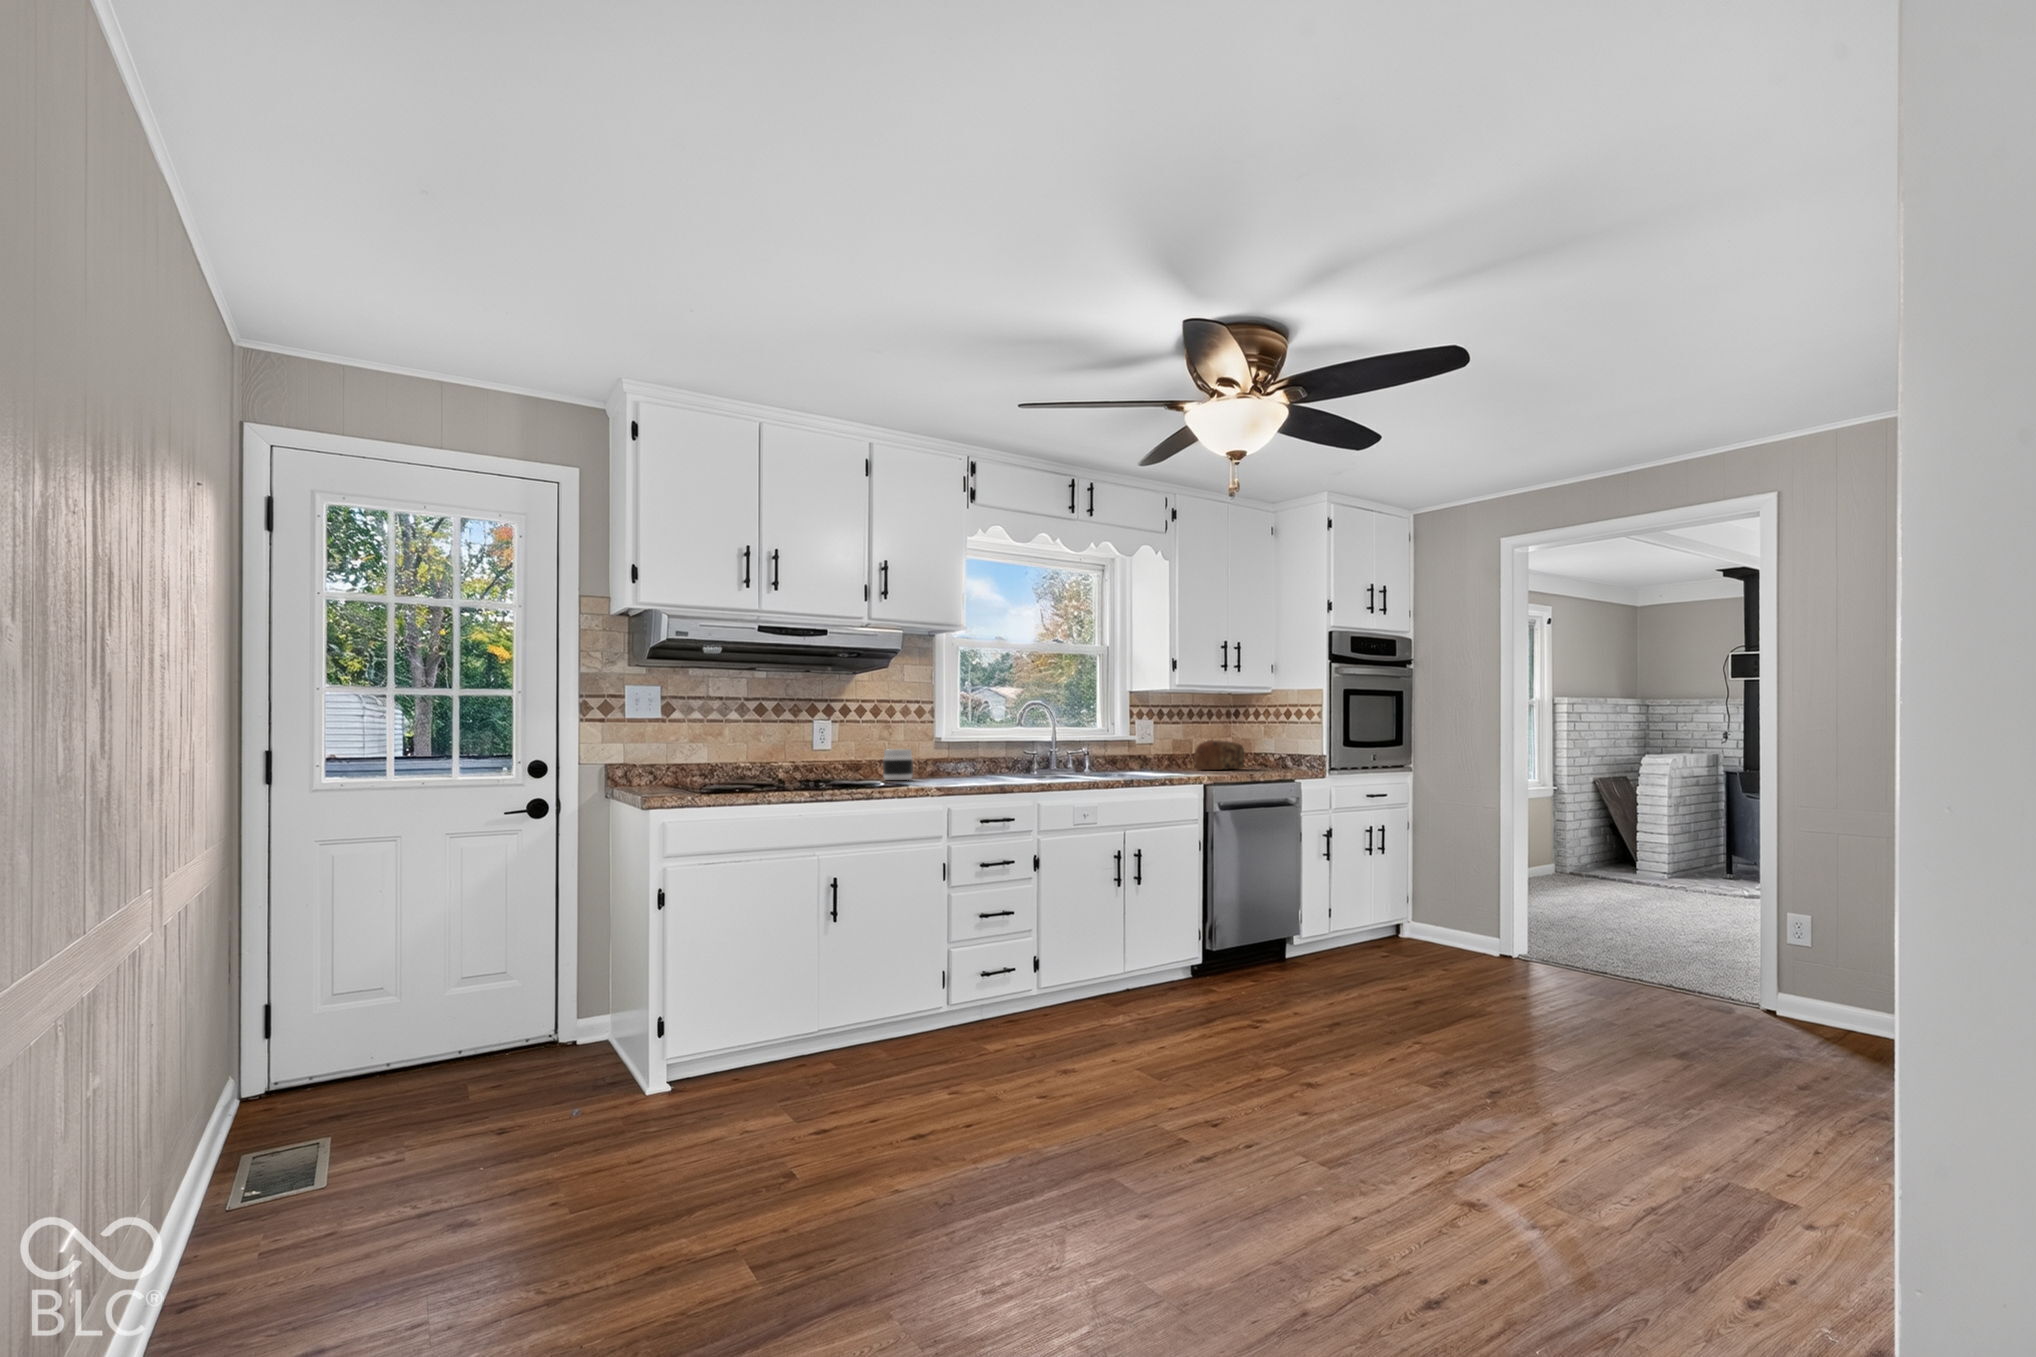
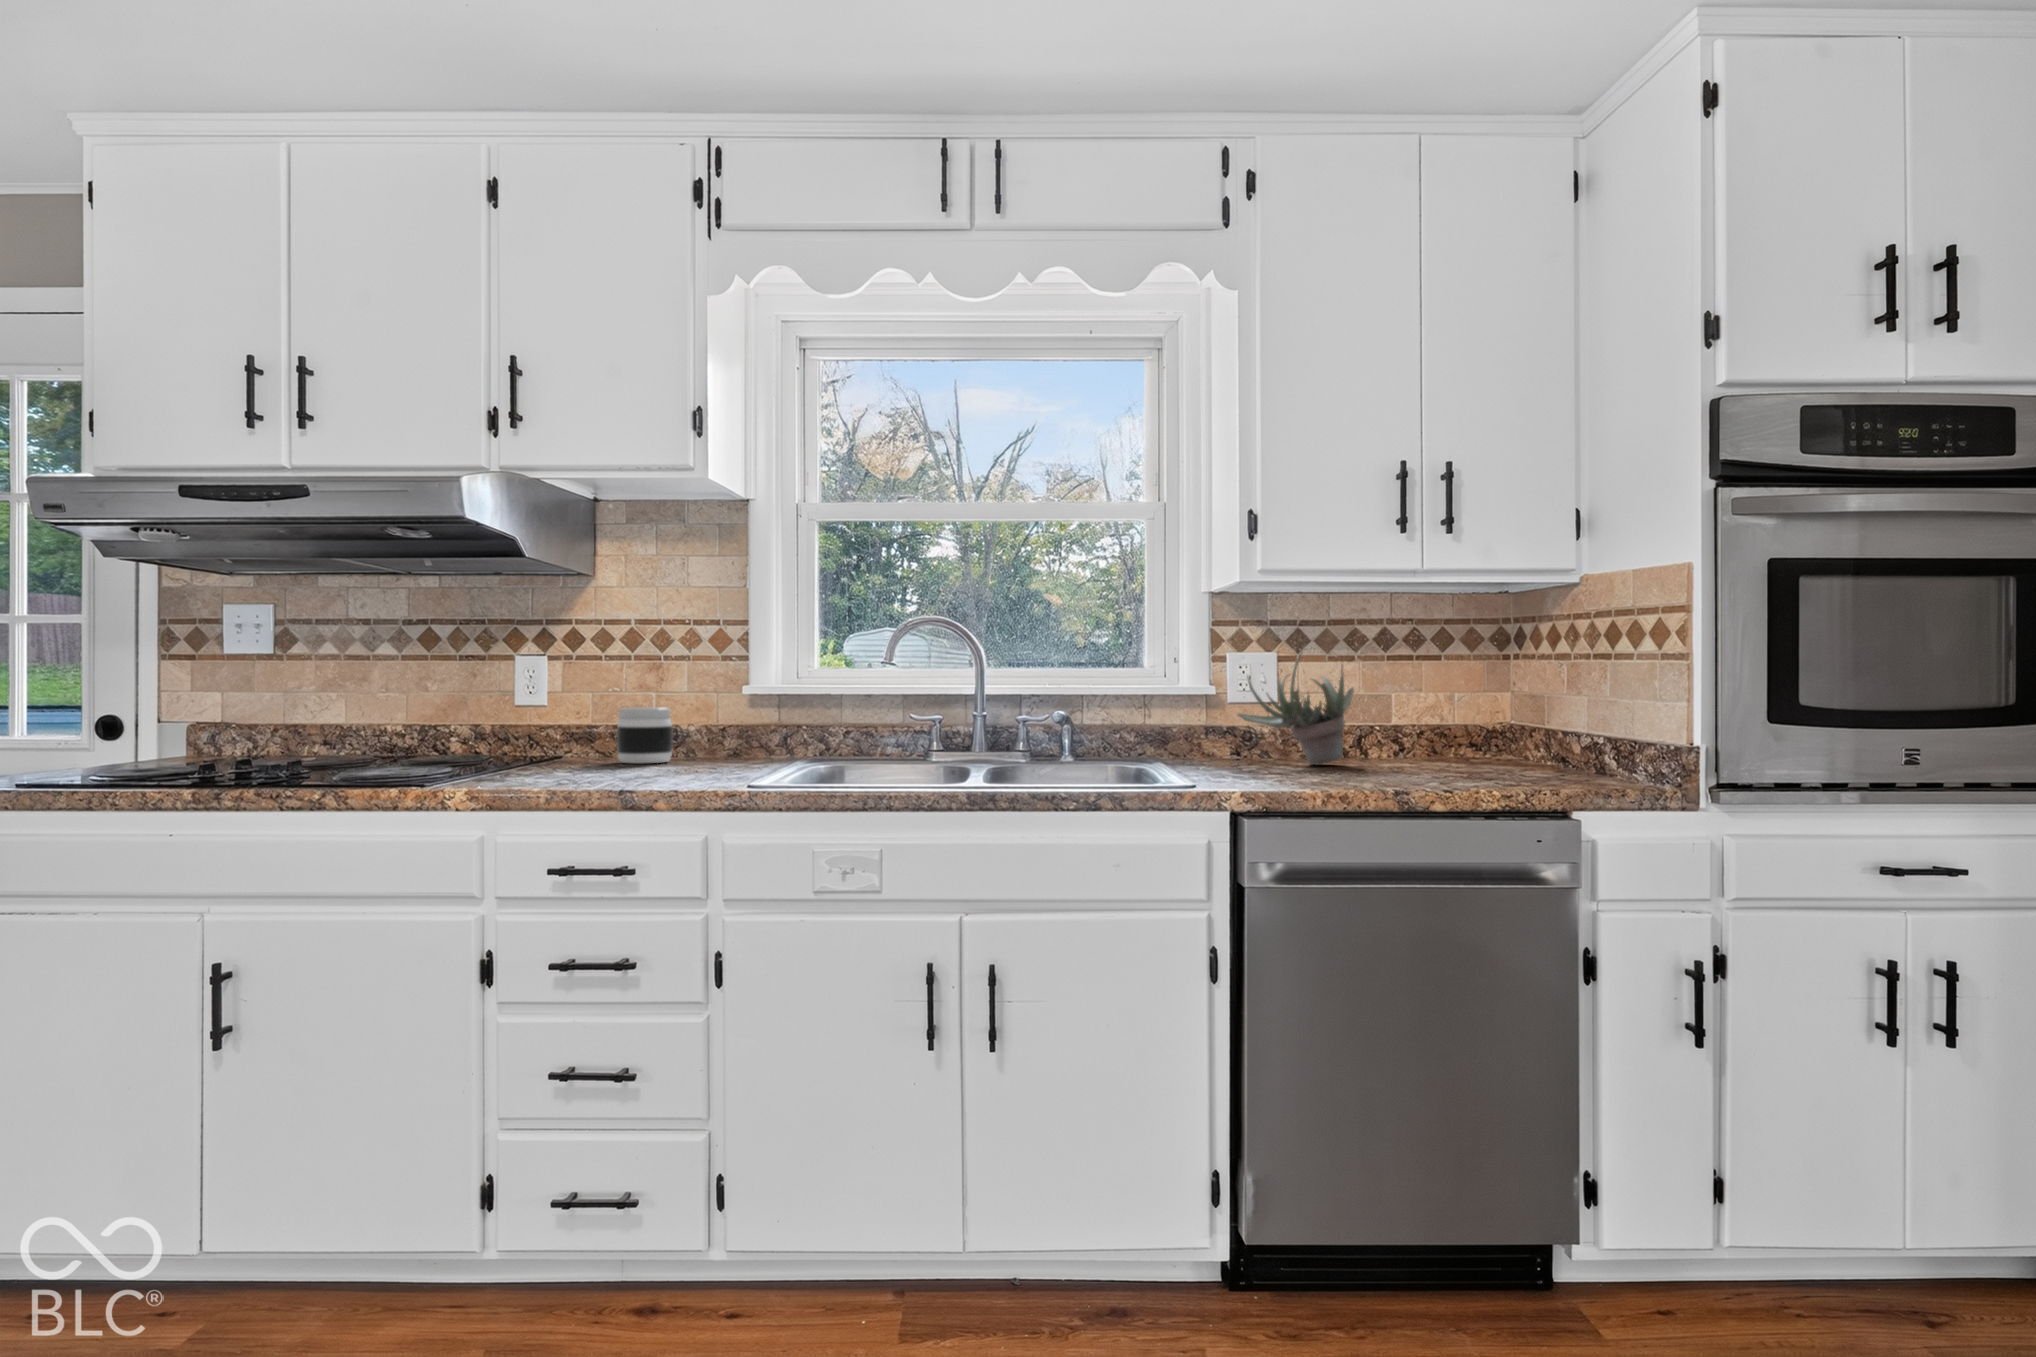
succulent plant: none [1151,719,1197,771] -> present [1238,652,1354,765]
bread loaf: present [1194,740,1244,770] -> none [1375,698,1520,766]

